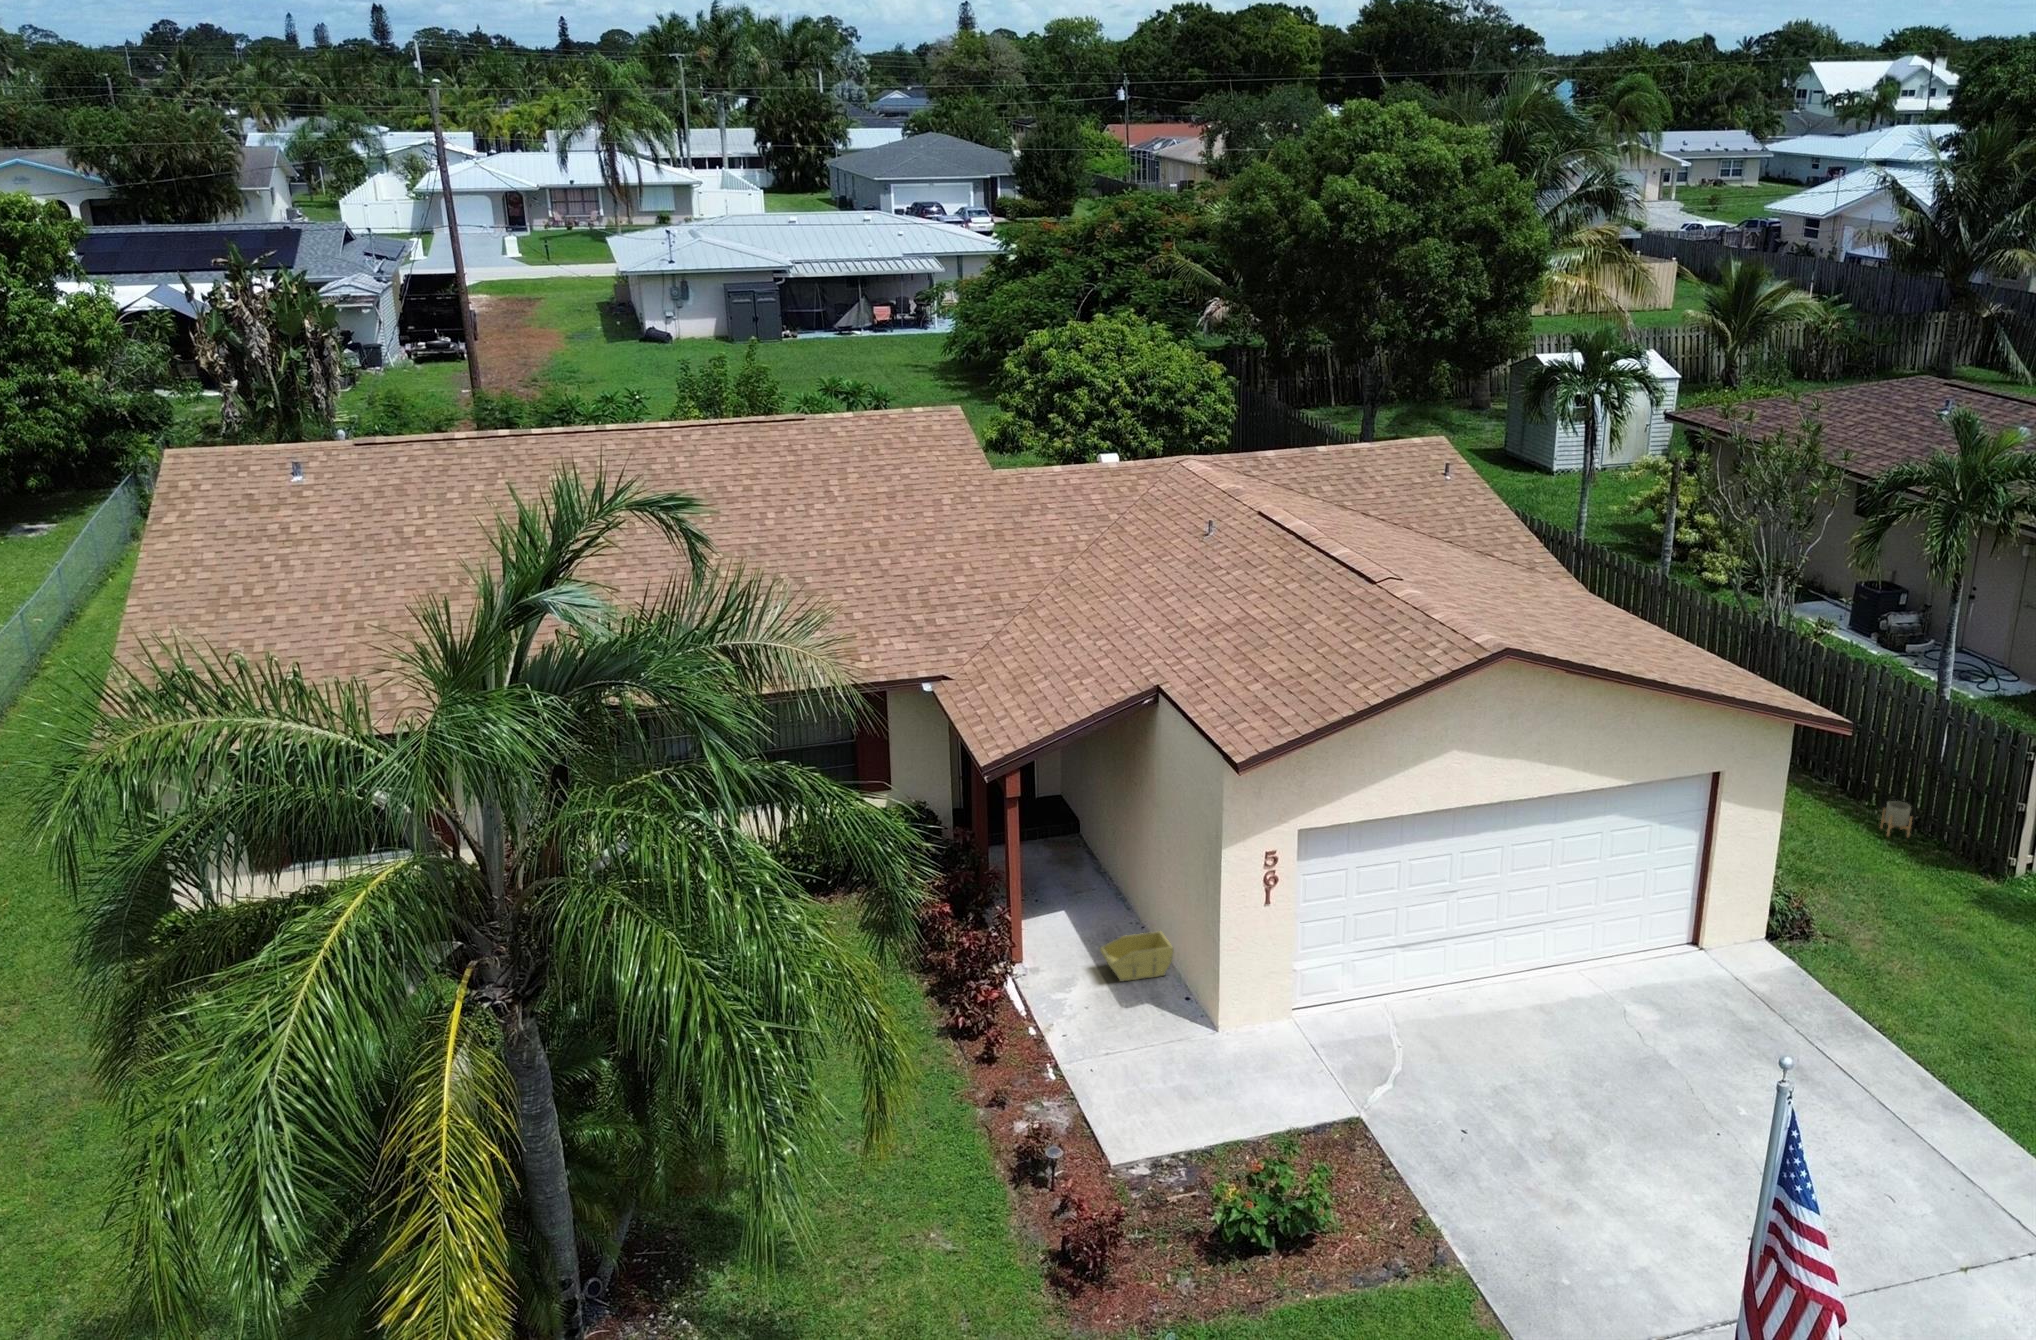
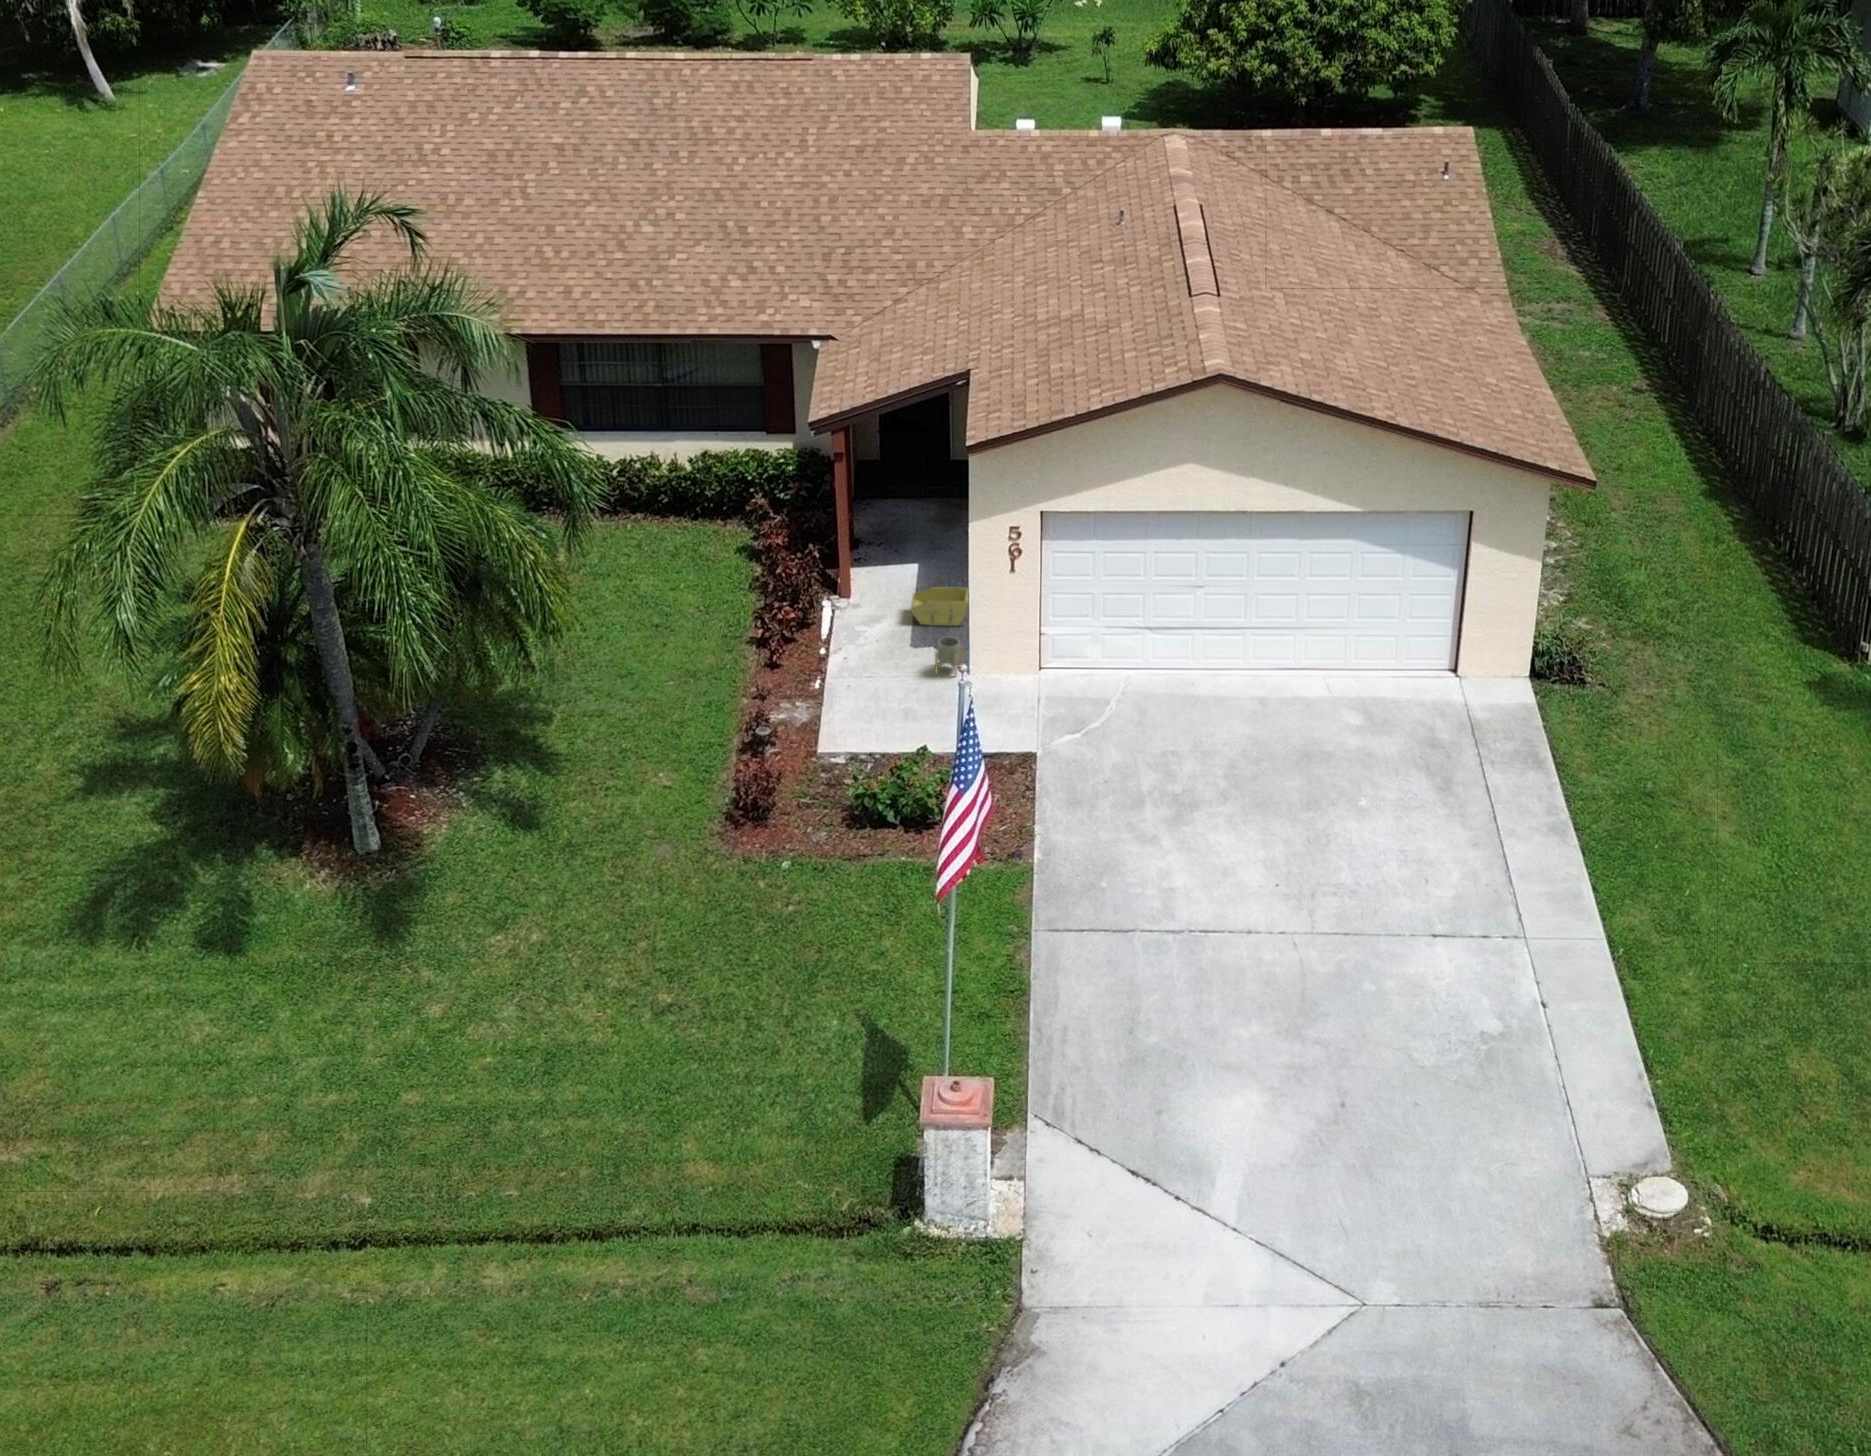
planter: present [1880,801,1912,837] -> present [935,637,963,676]

